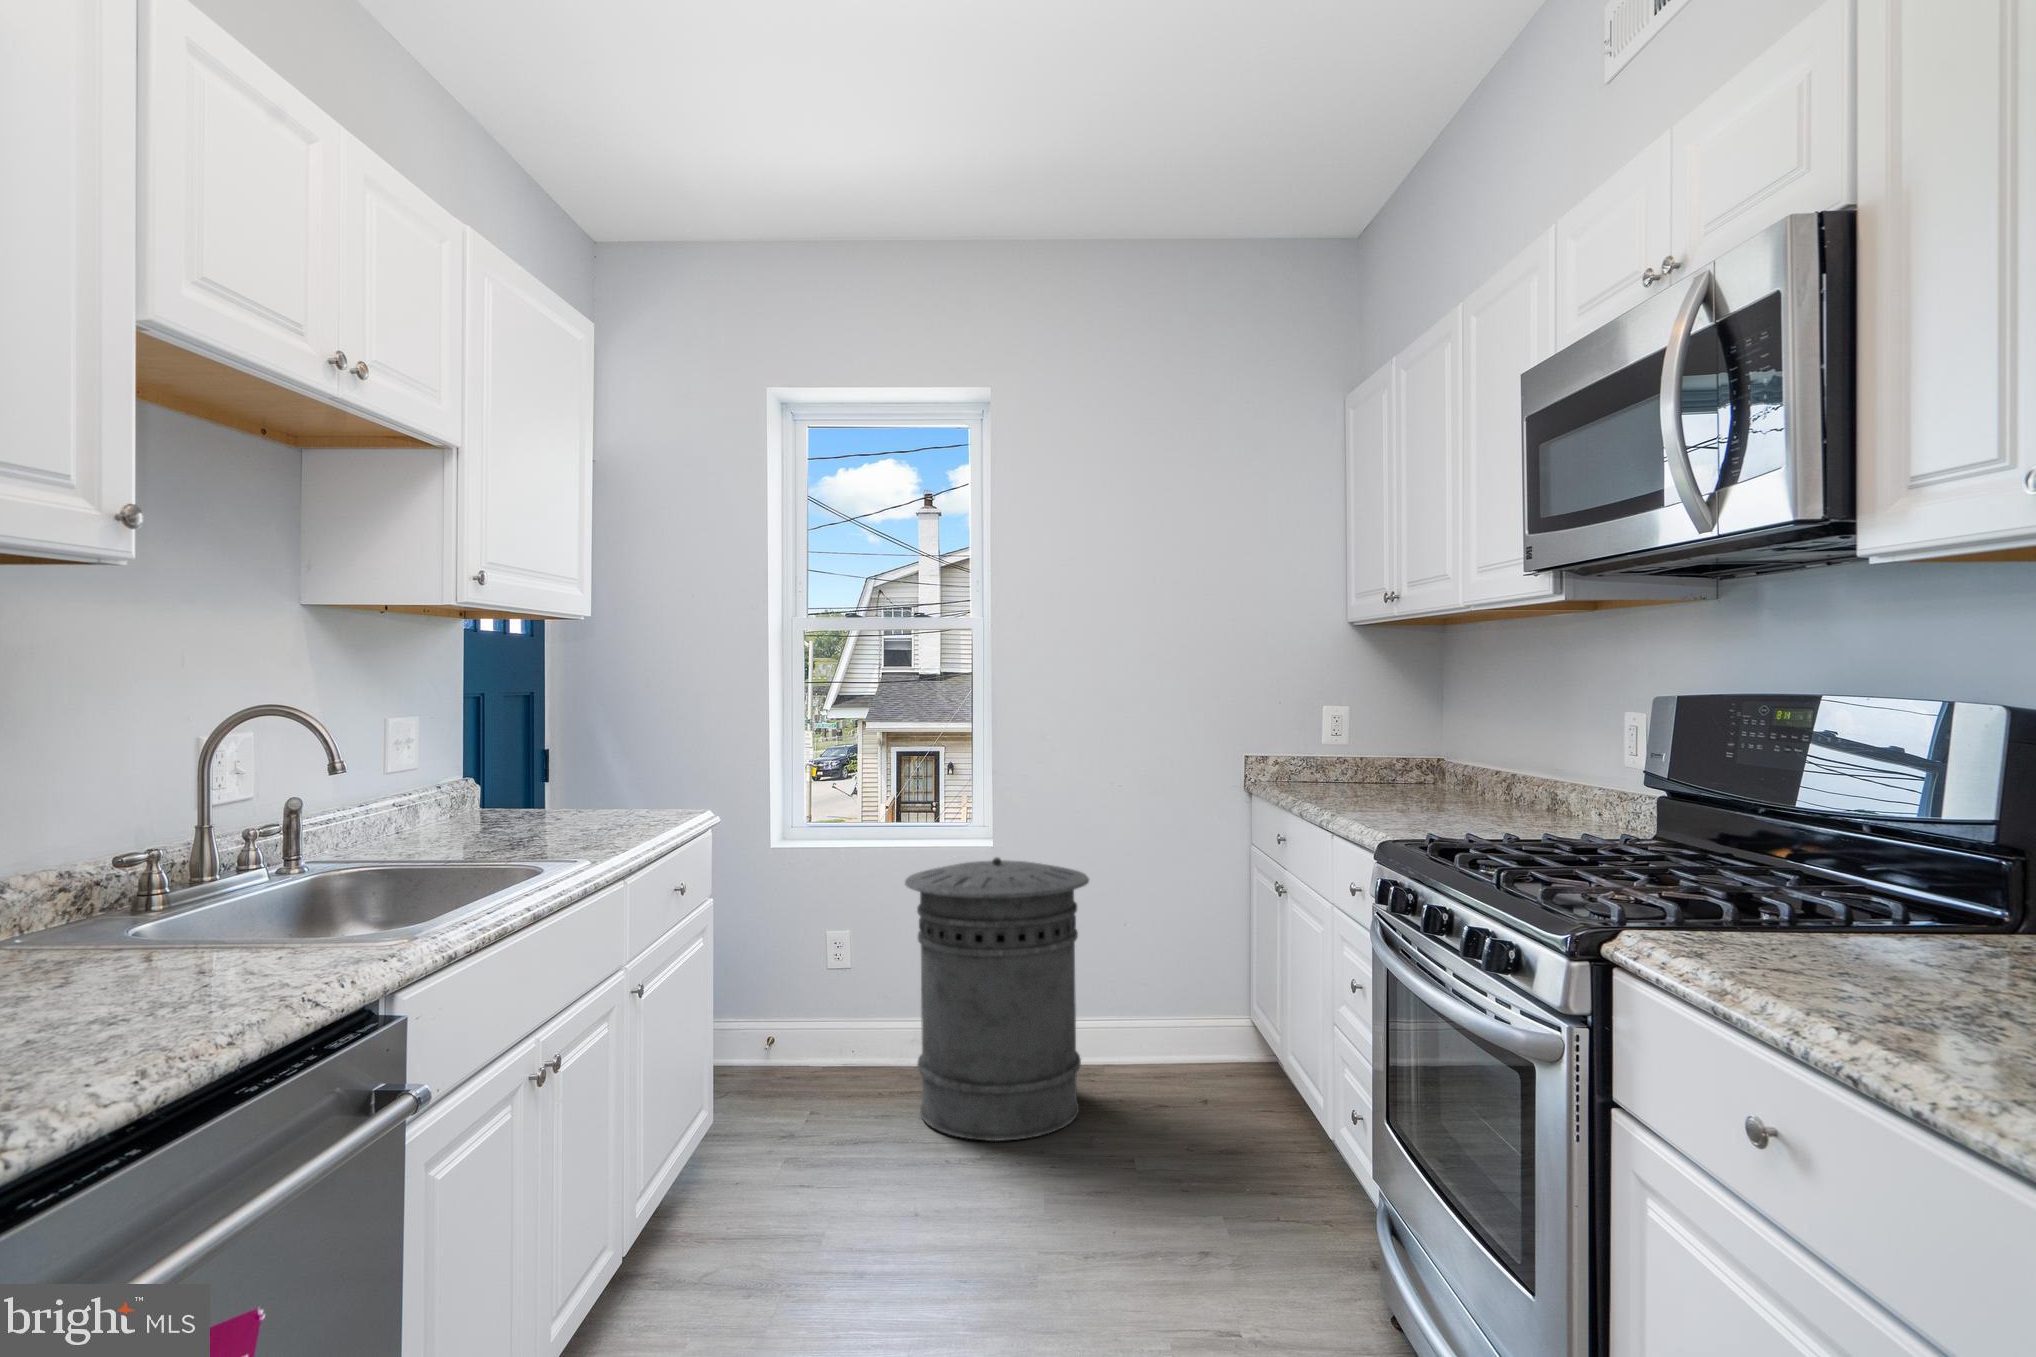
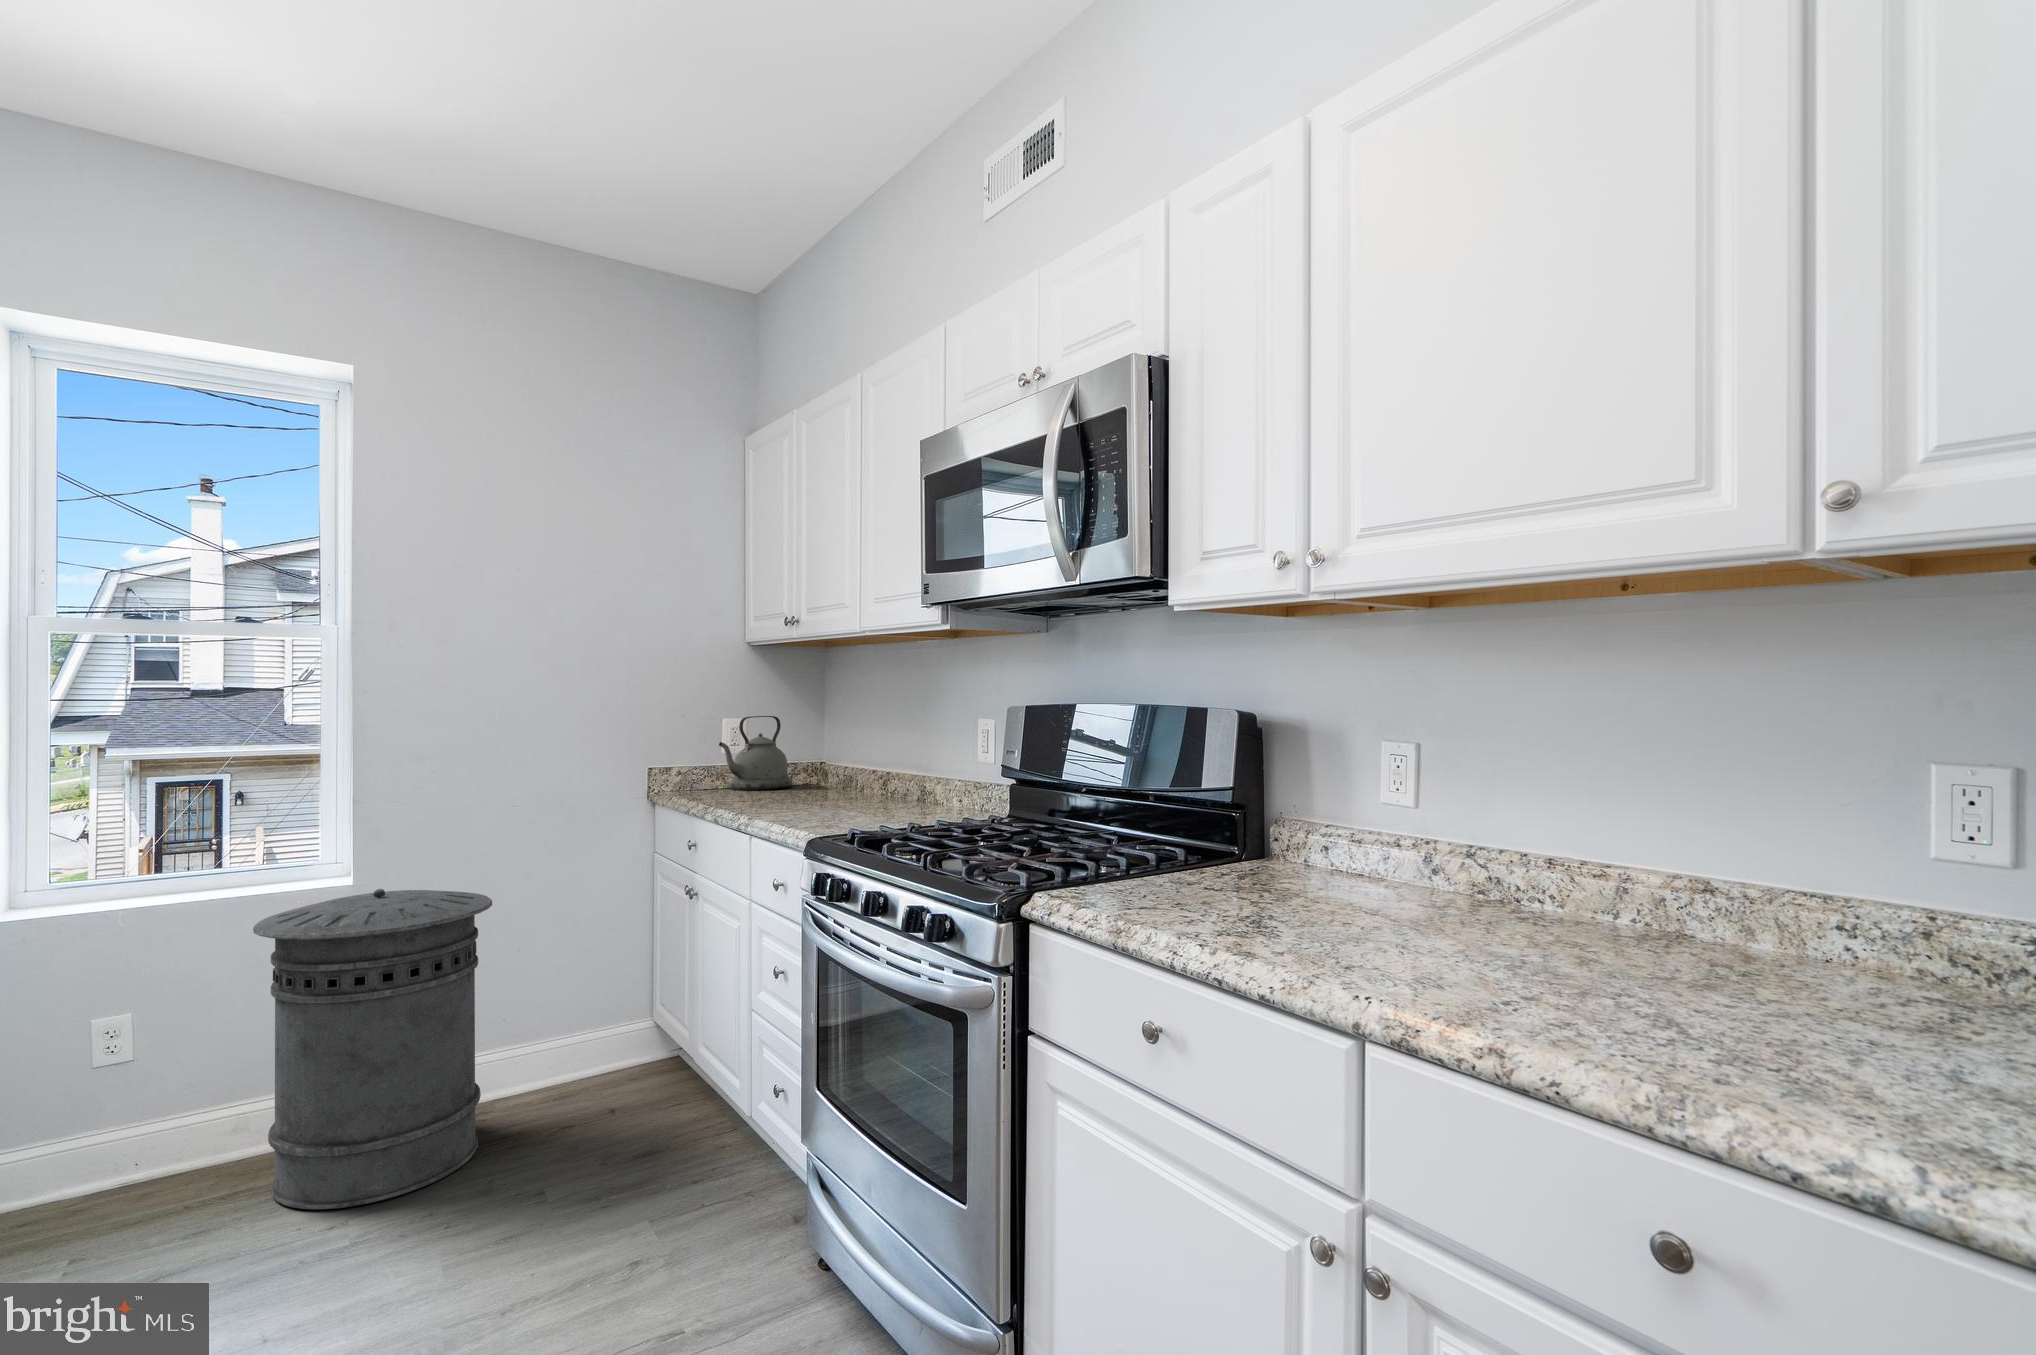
kettle: none [1313,703,1400,786] -> present [719,716,793,790]

